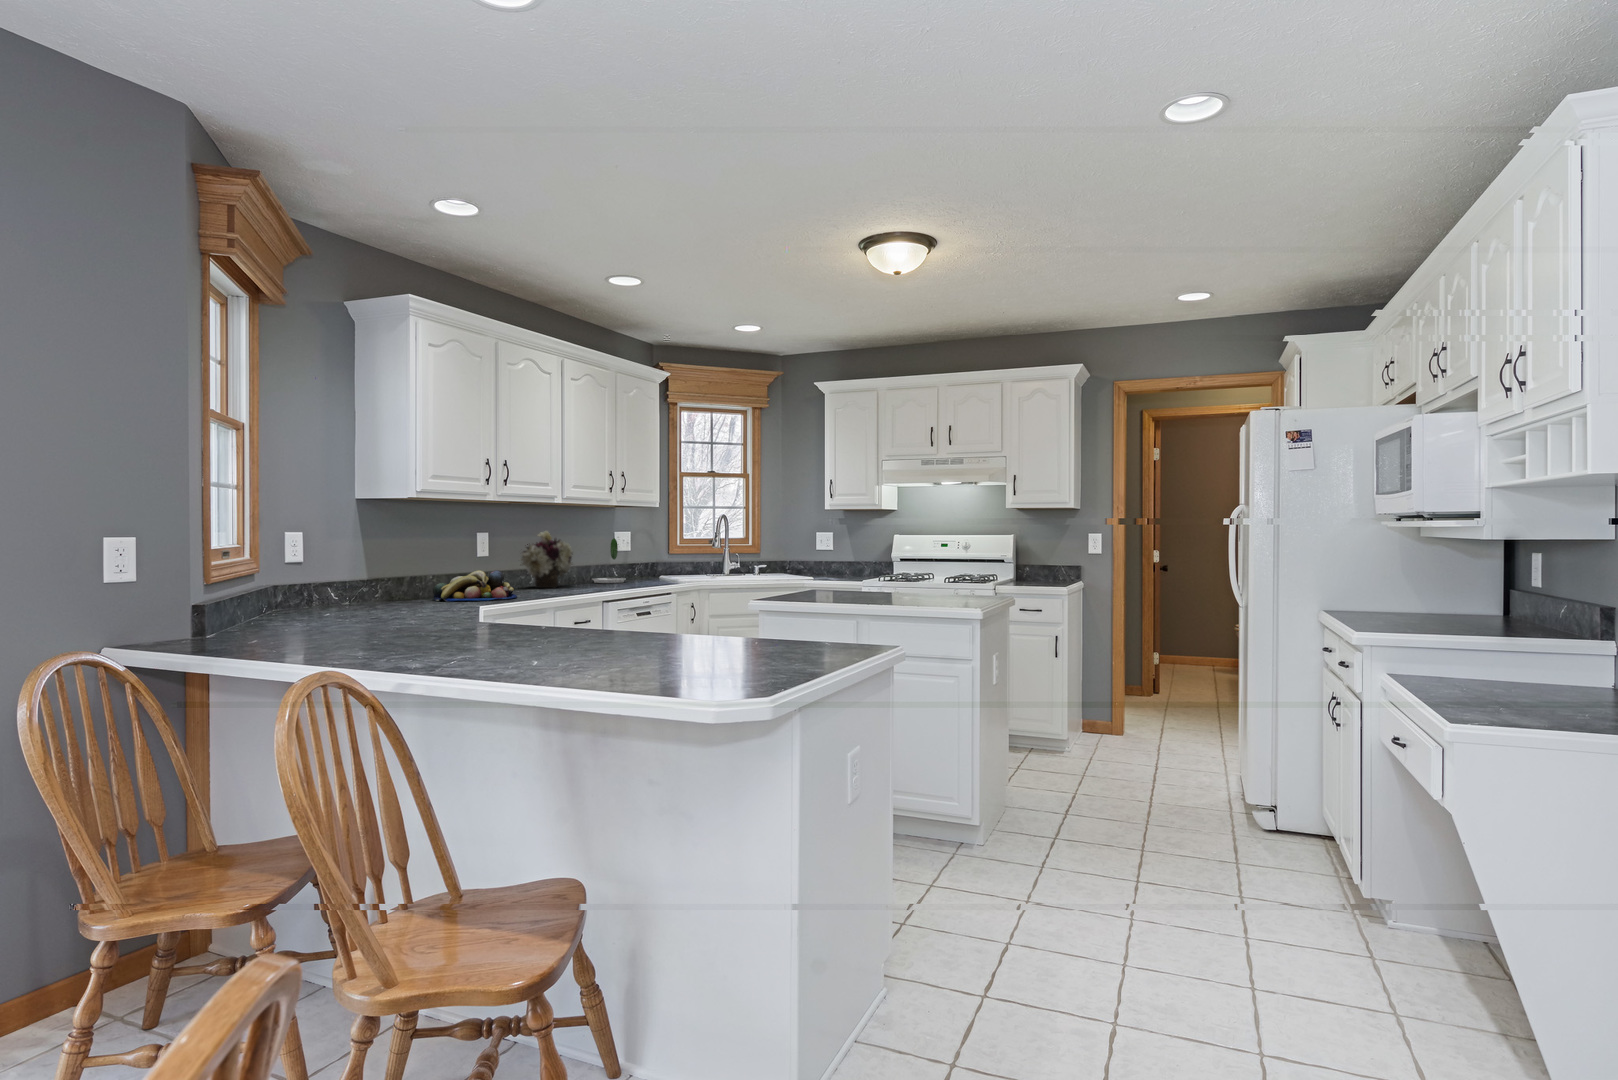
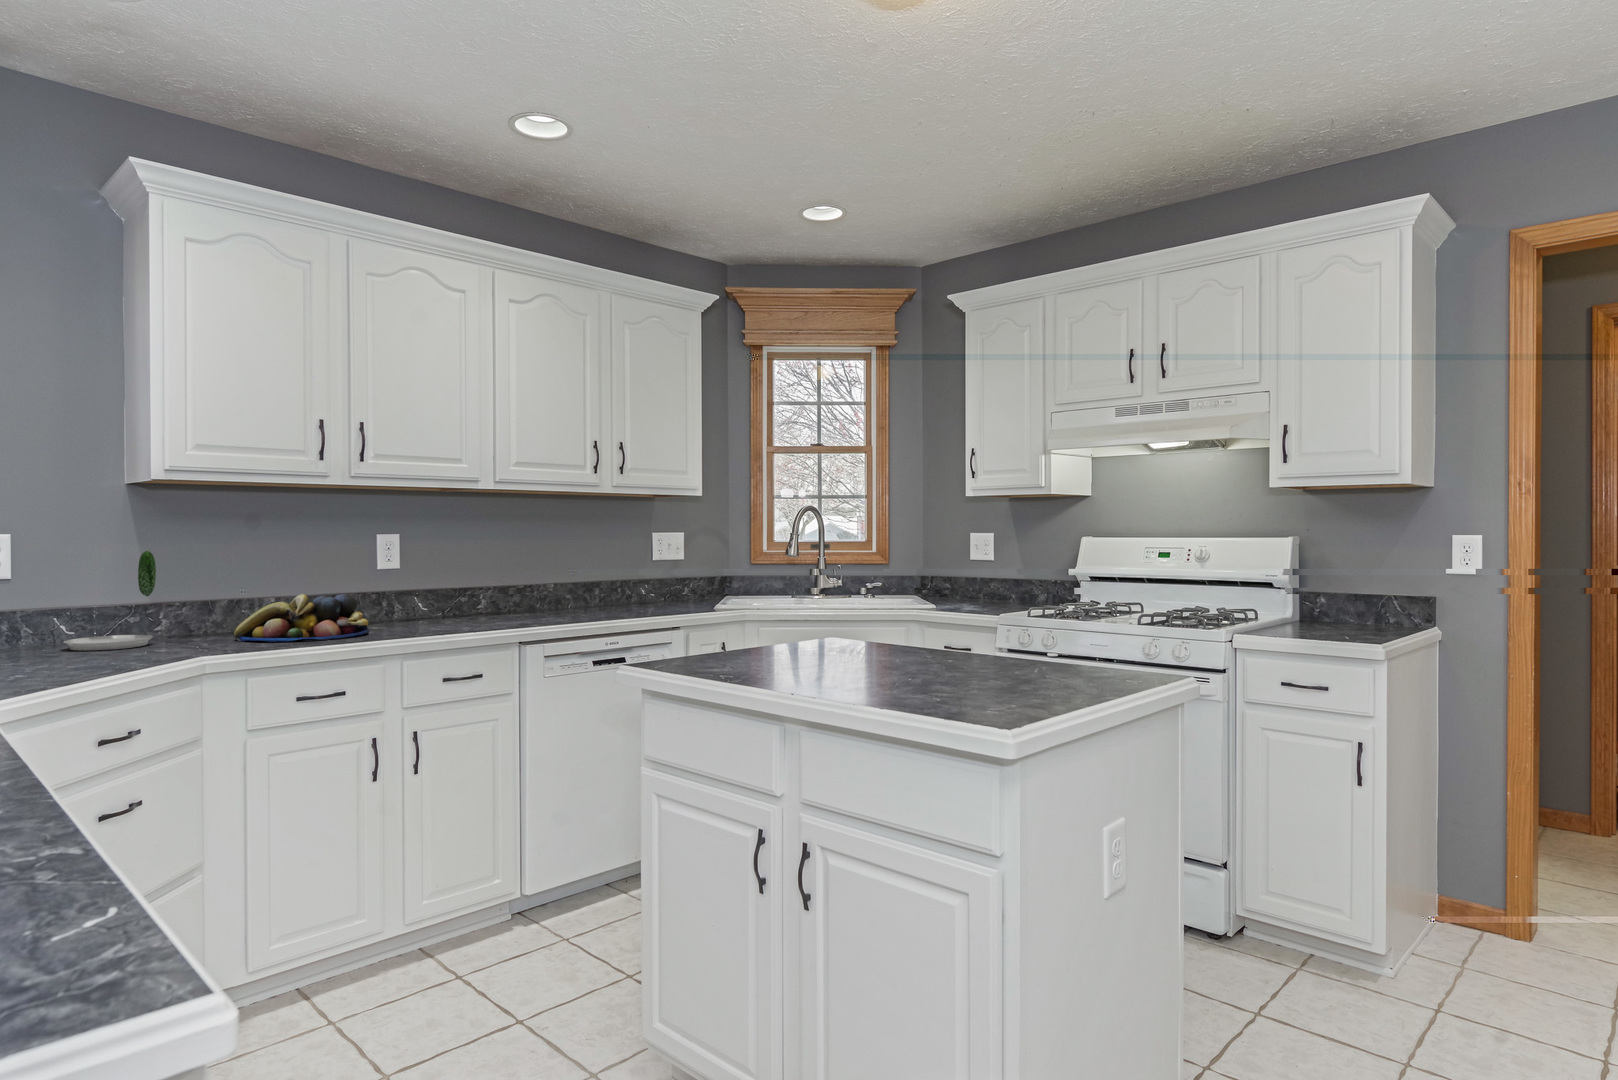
flower arrangement: present [520,531,573,588] -> none [472,533,563,615]
plate: present [592,538,626,583] -> present [63,551,156,651]

